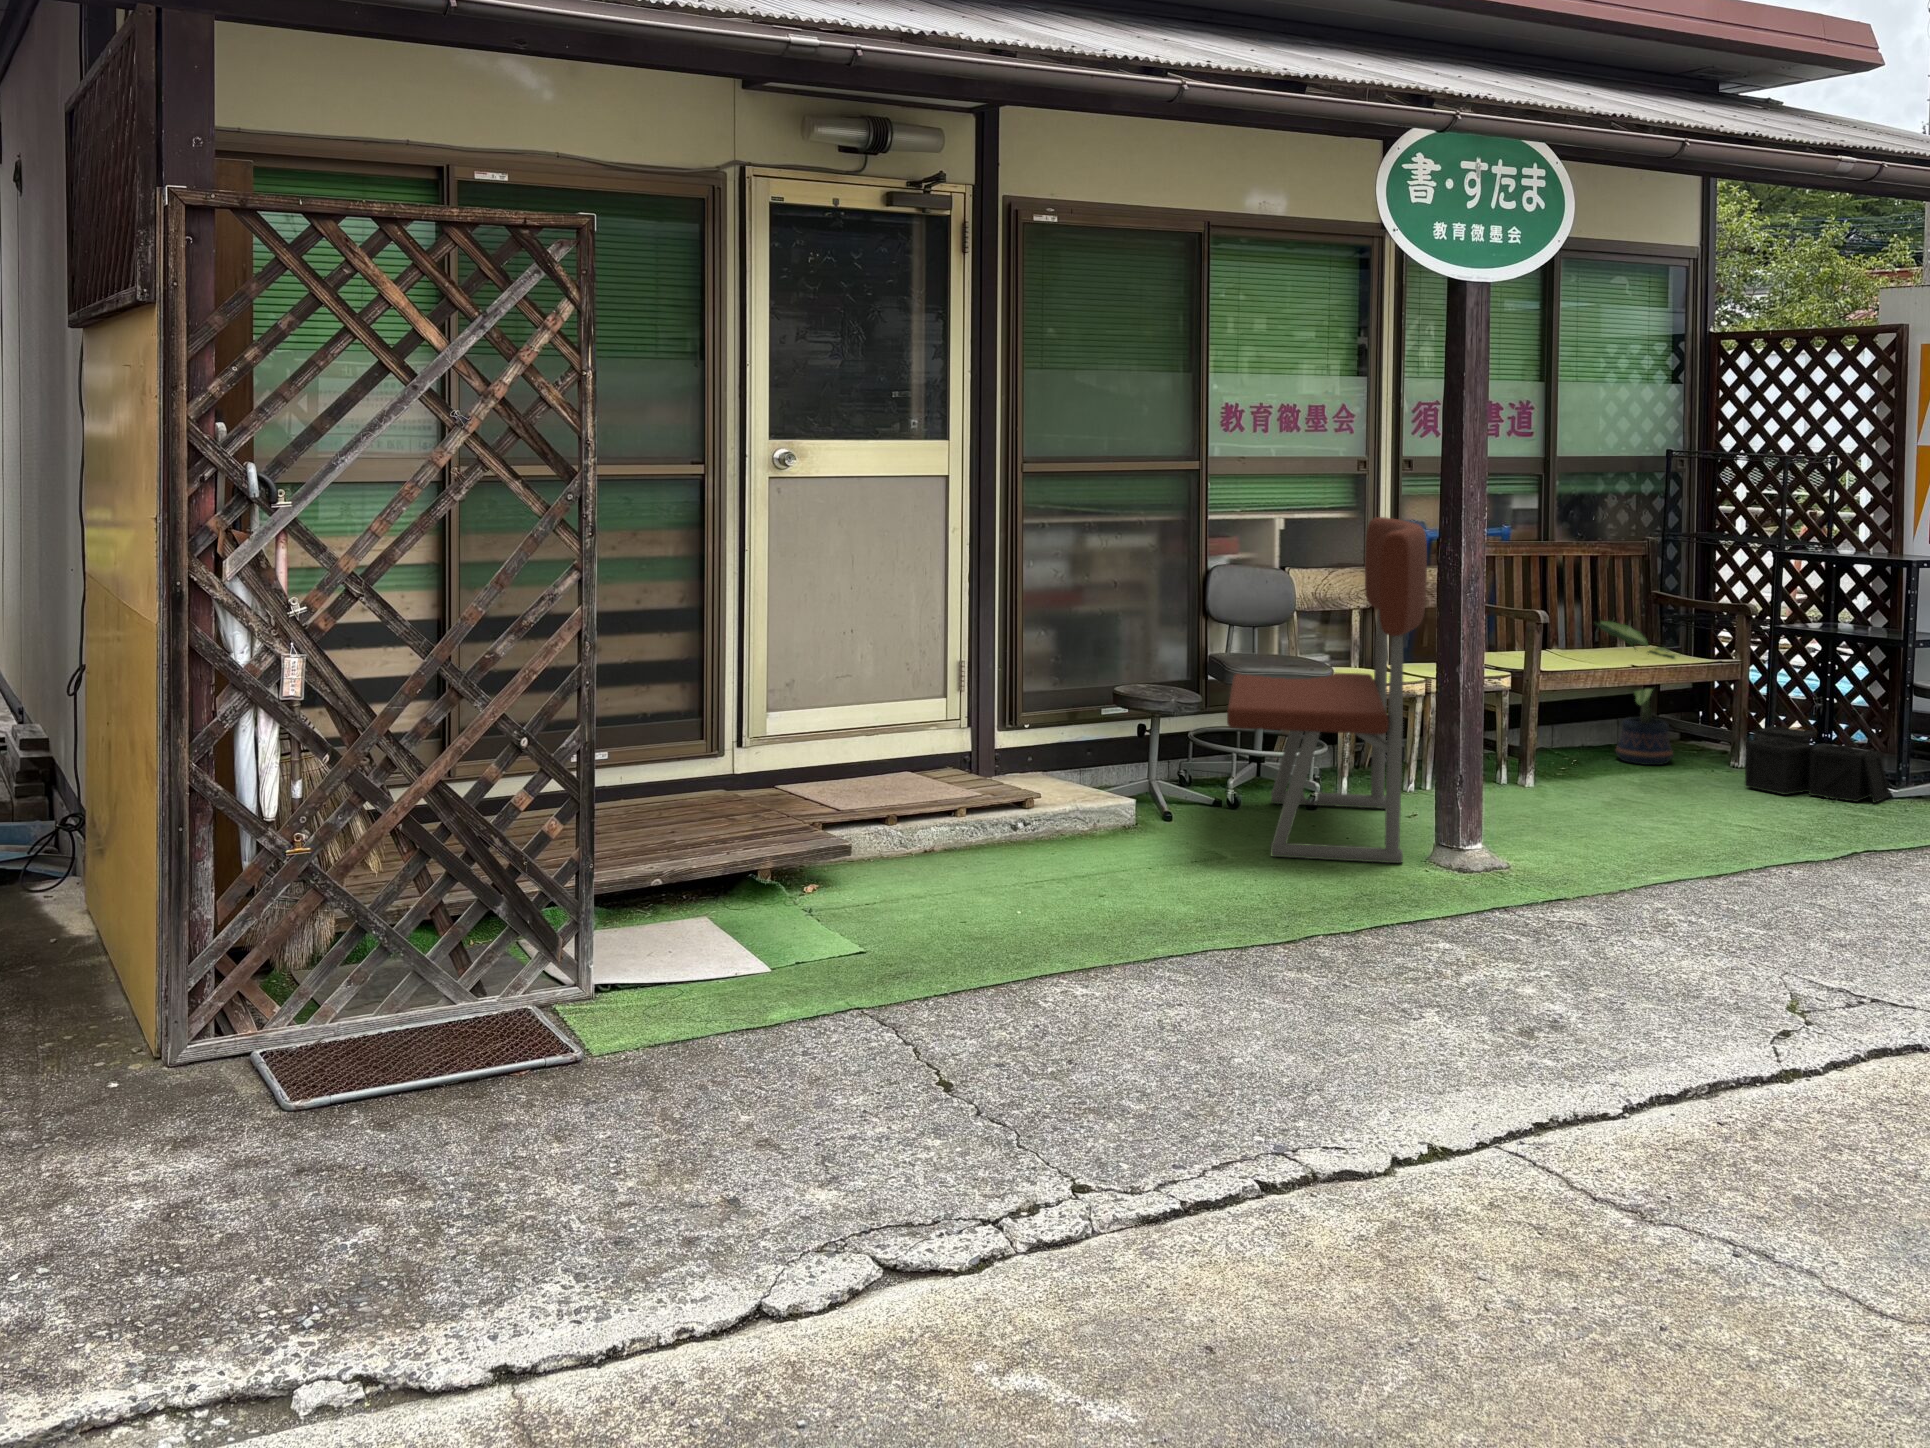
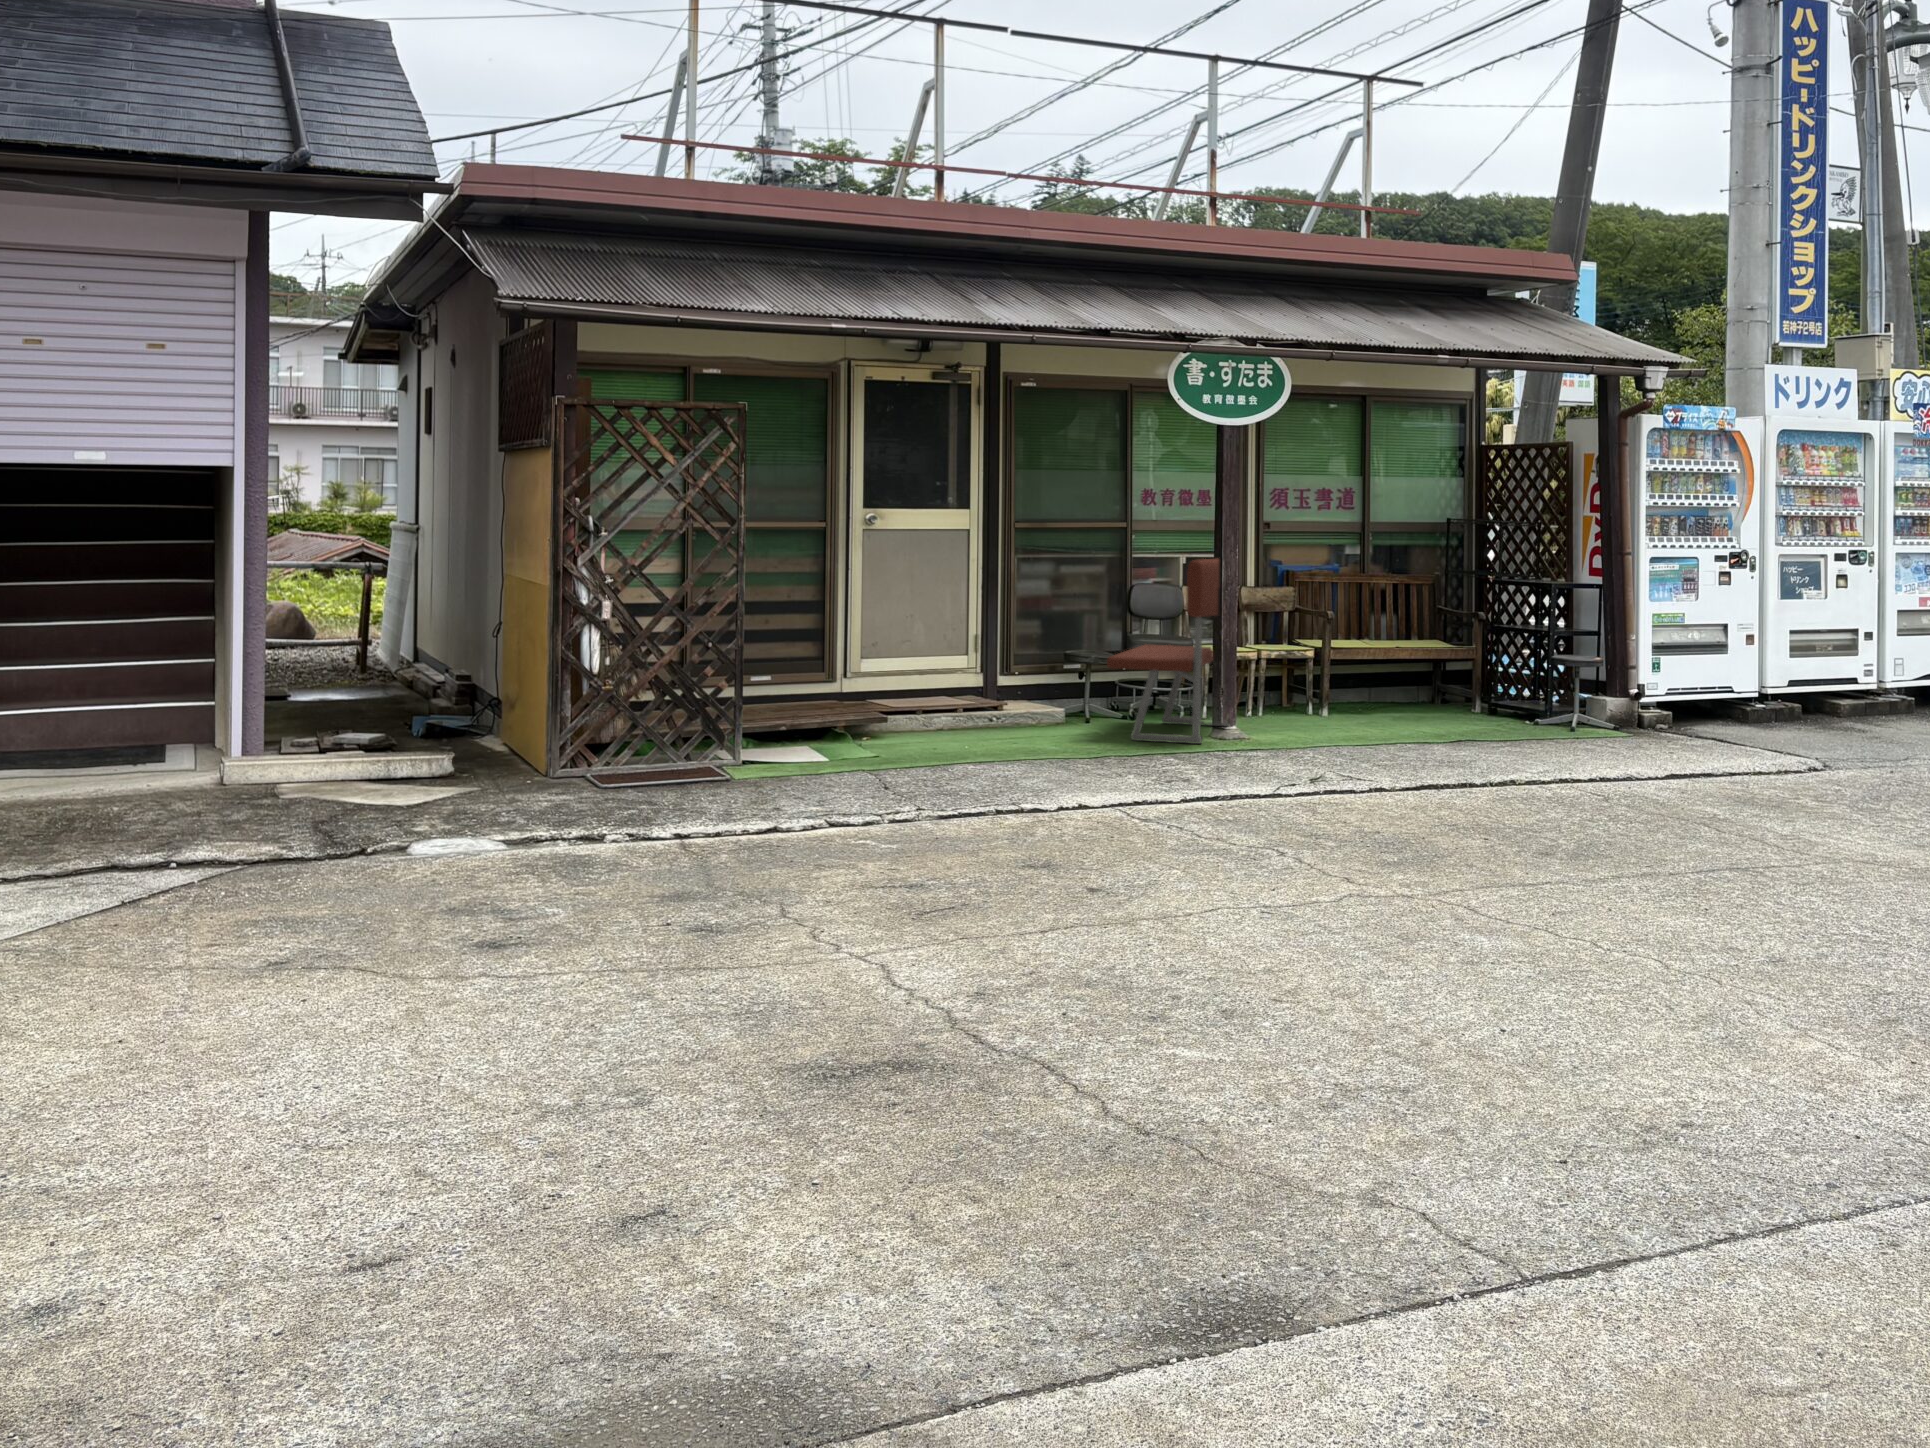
potted plant: present [1595,621,1681,765] -> none [1397,624,1457,714]
storage bin: present [1745,726,1890,803] -> none [1465,689,1548,730]

